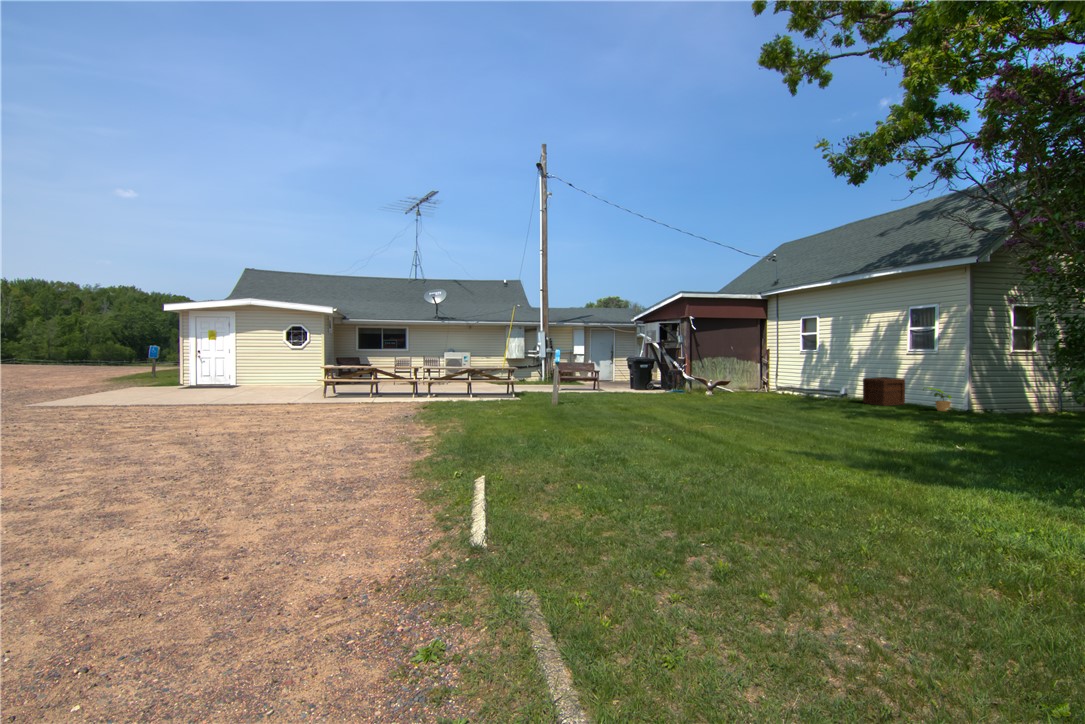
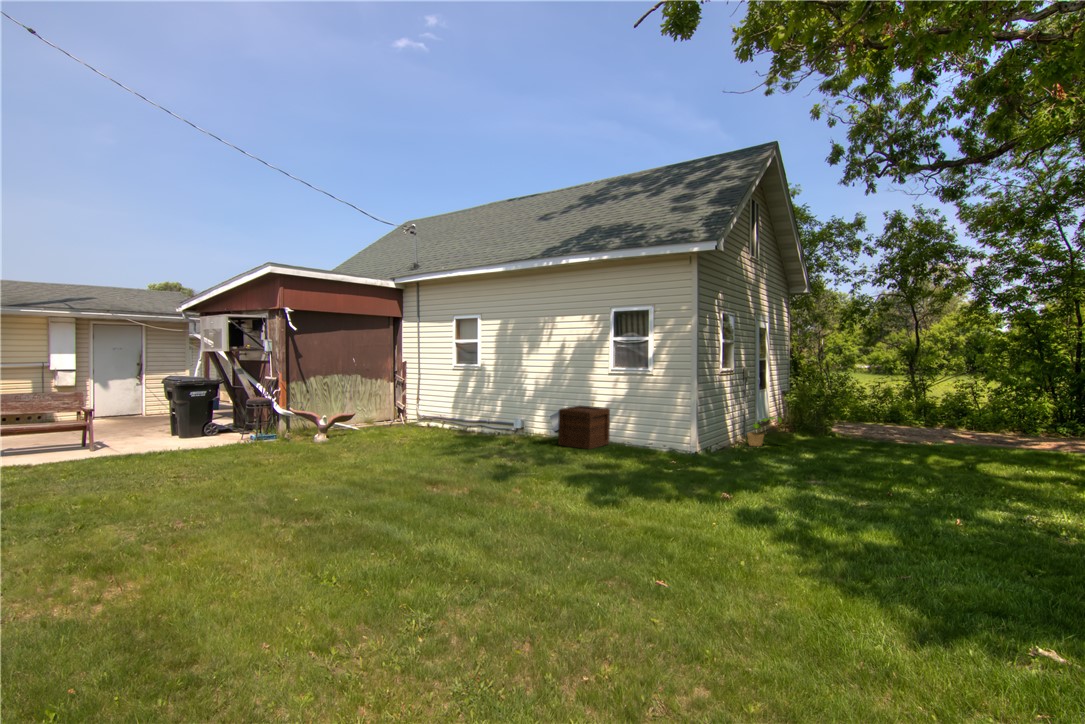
potted plant: present [923,387,952,411] -> present [747,417,782,446]

